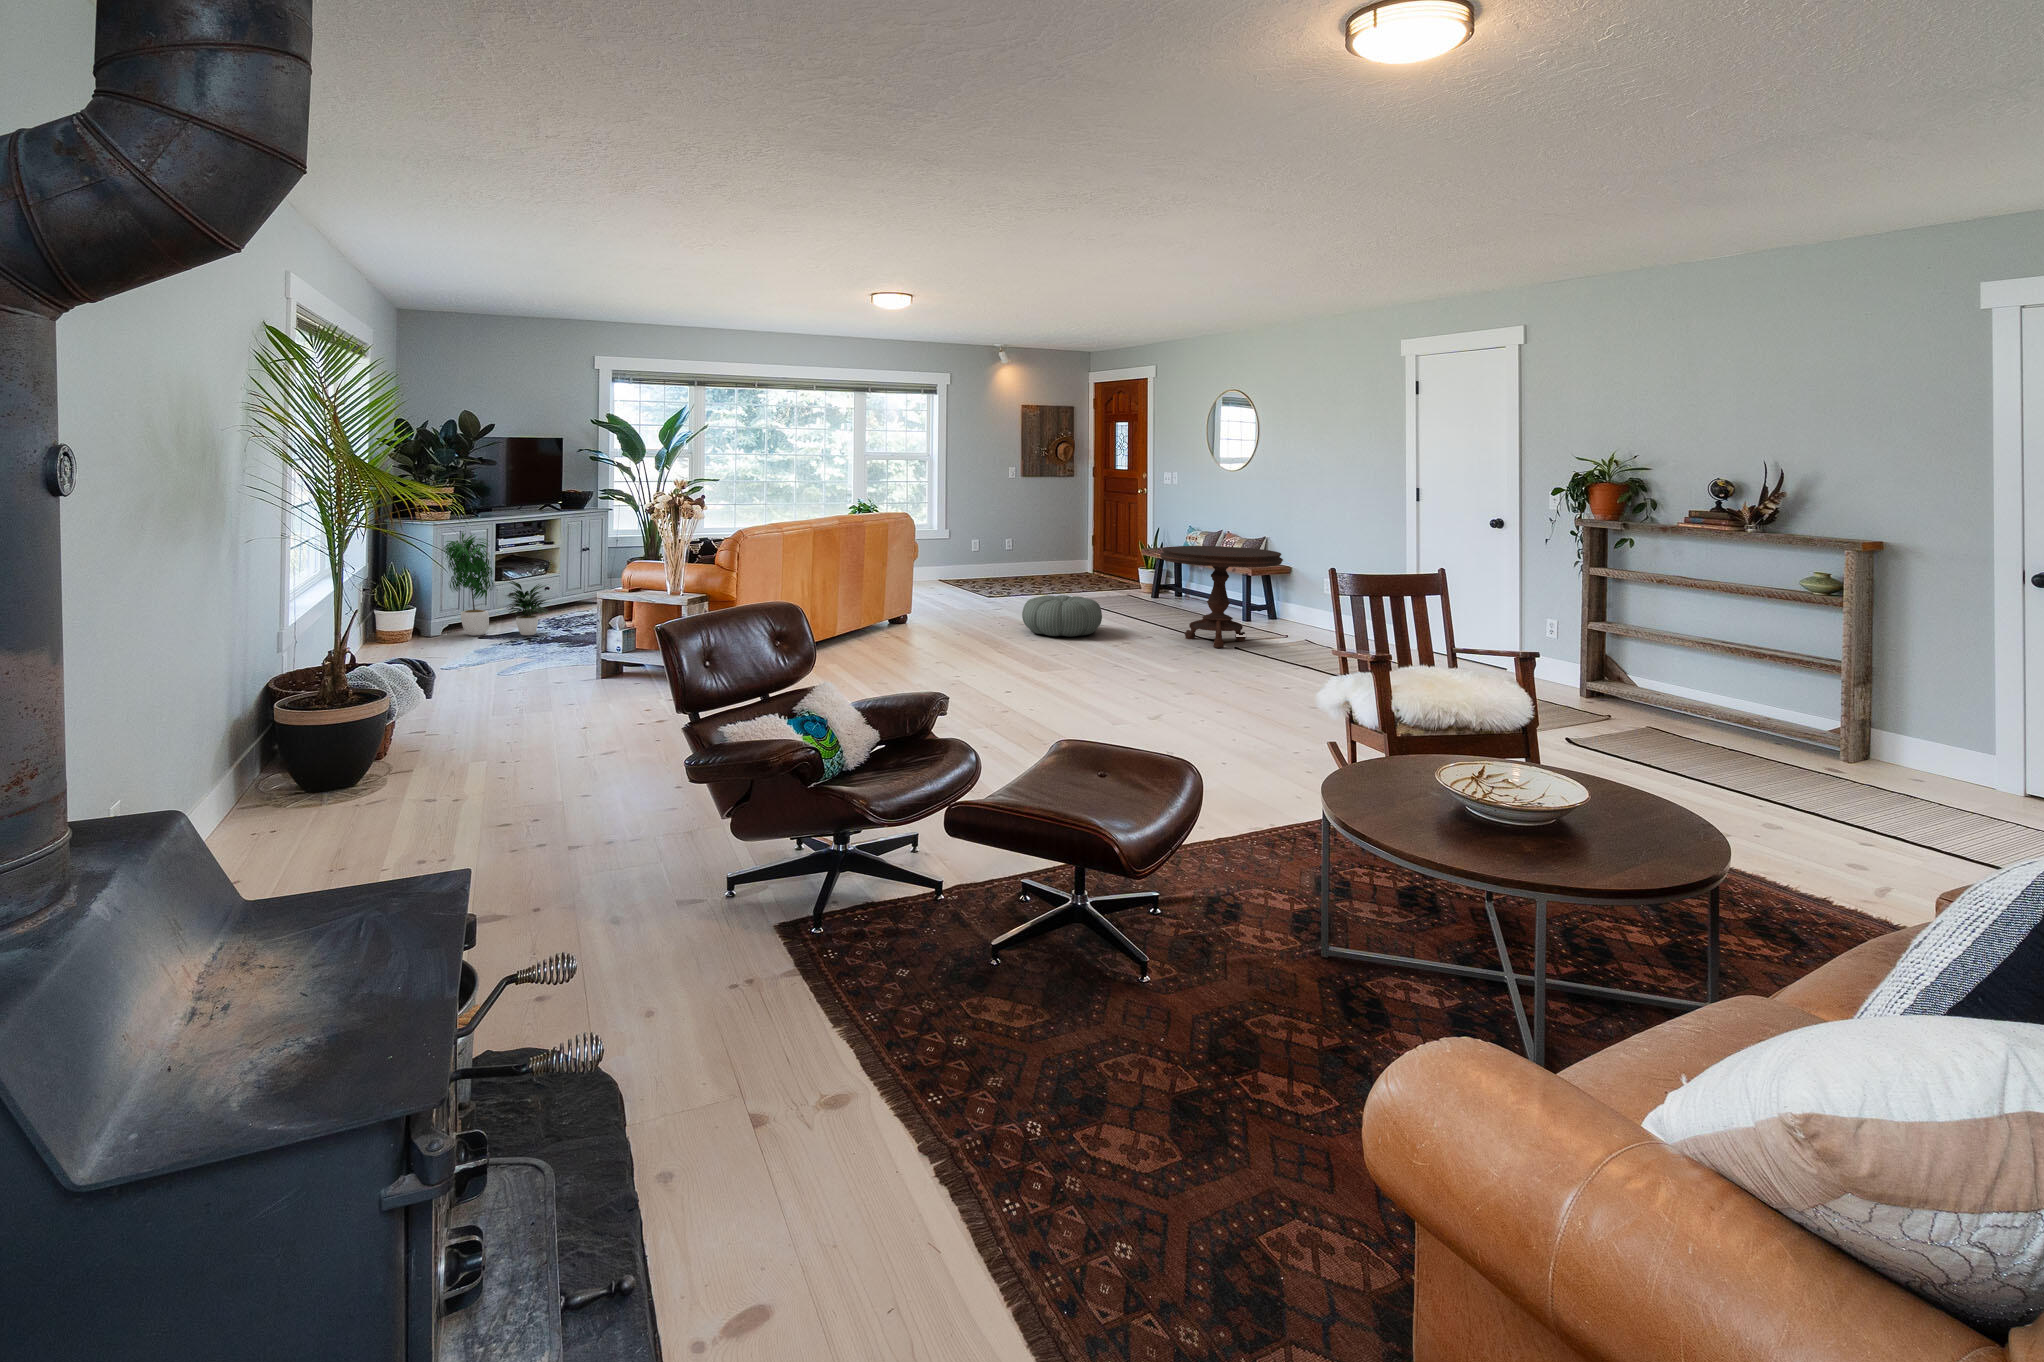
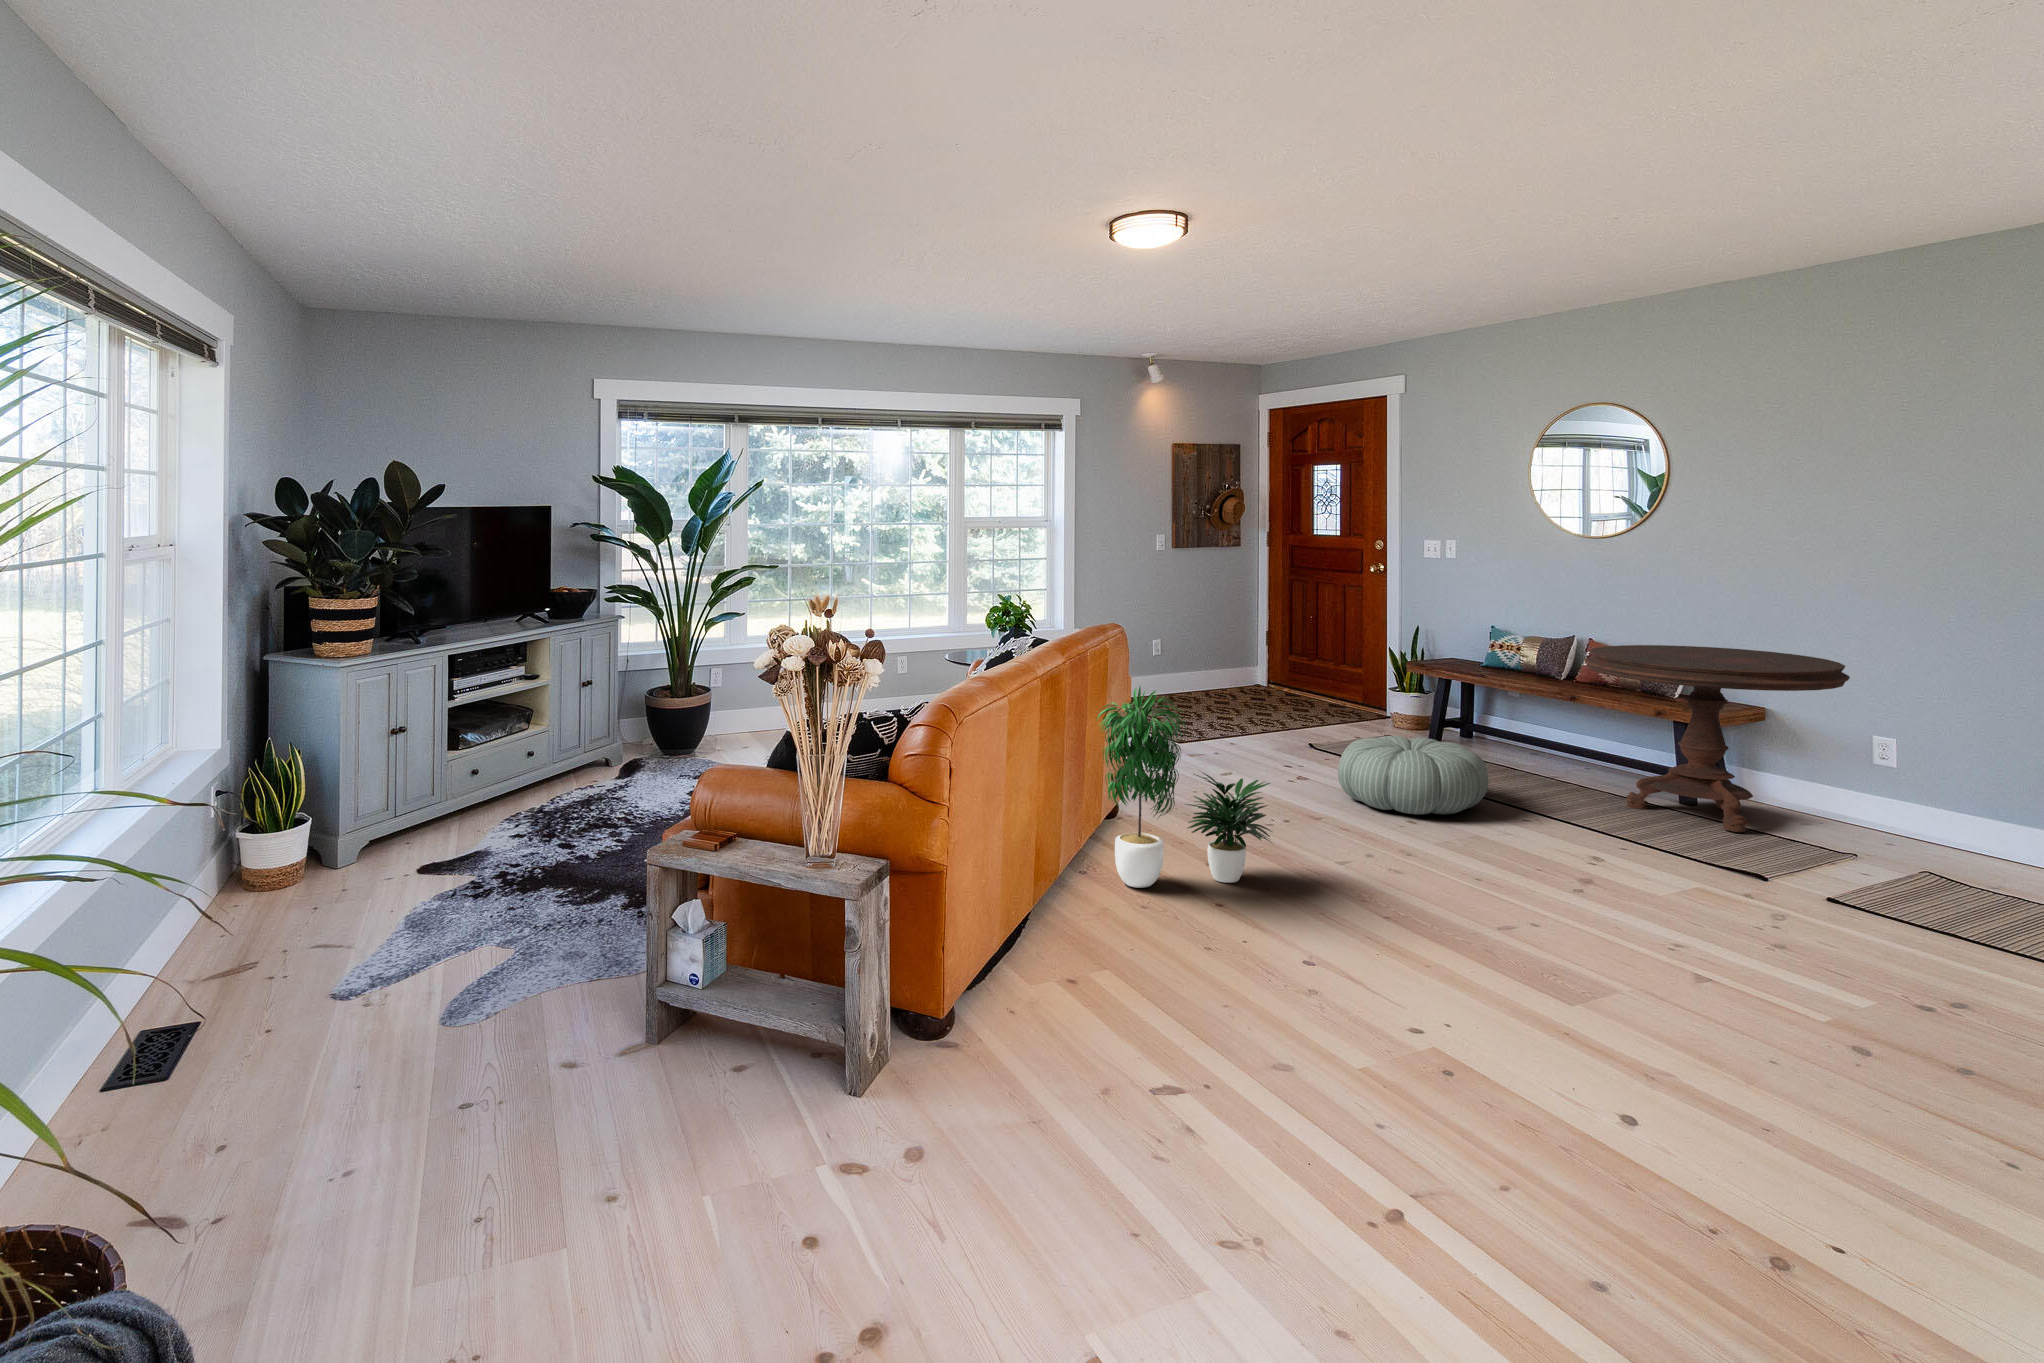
potted plant: present [443,532,547,636] -> present [1097,686,1272,888]

